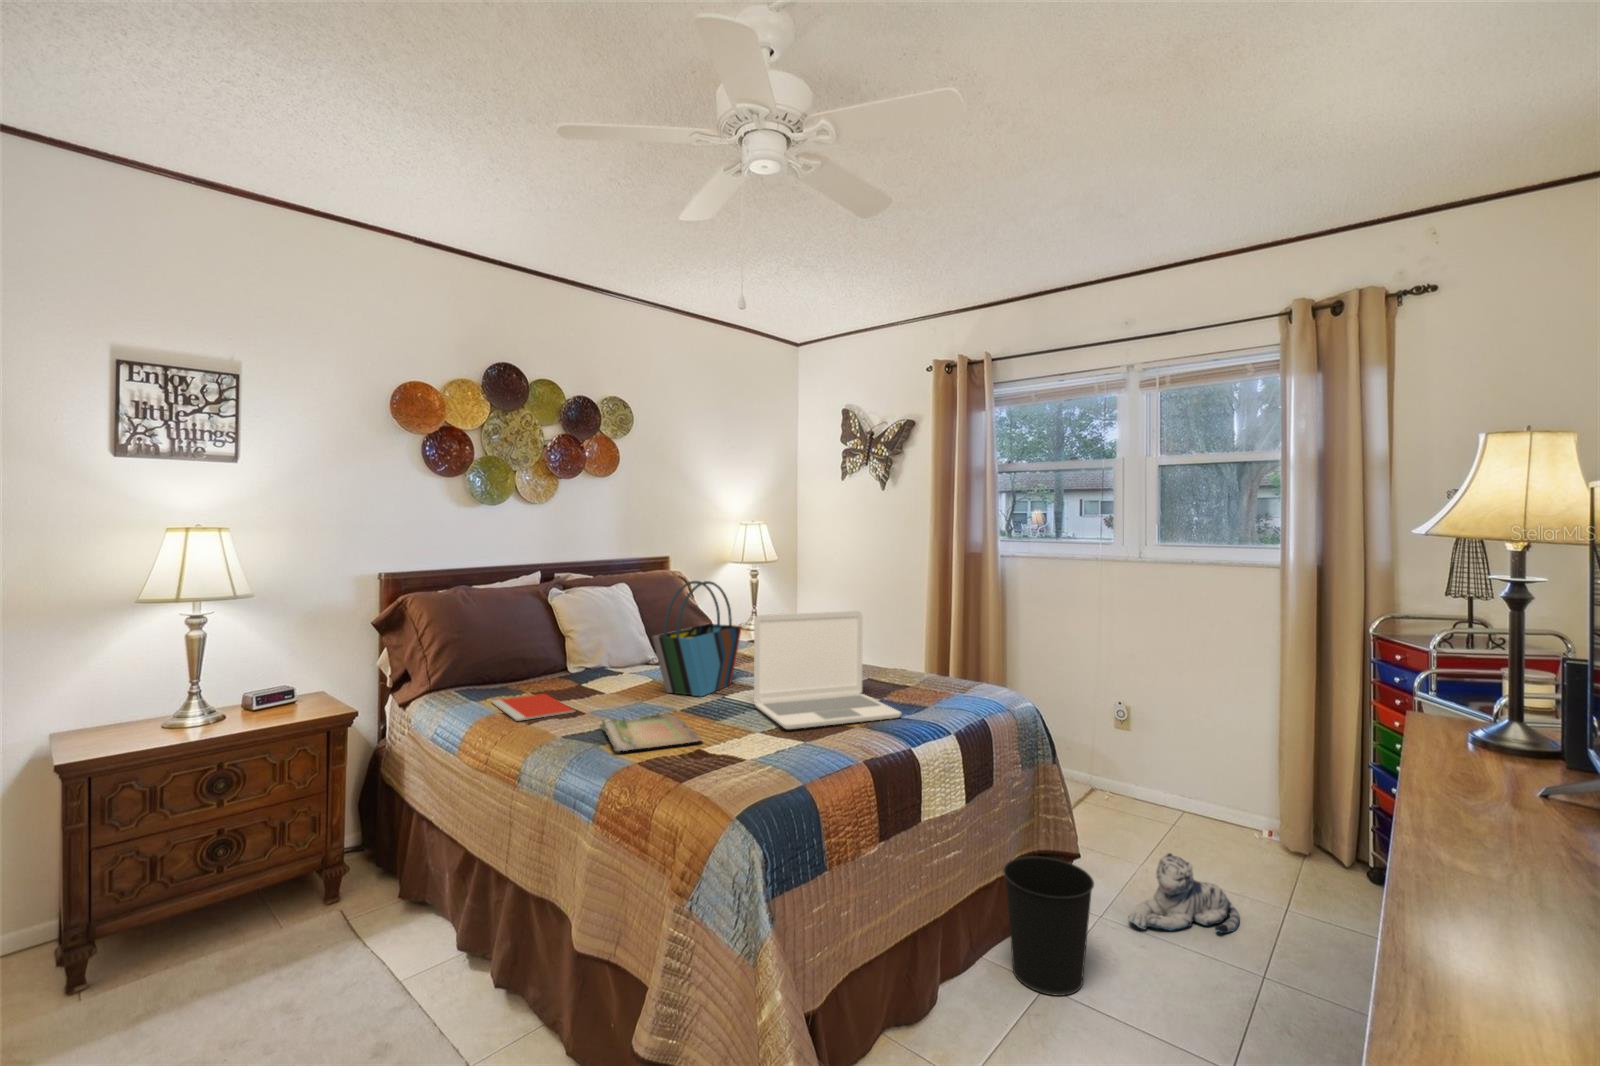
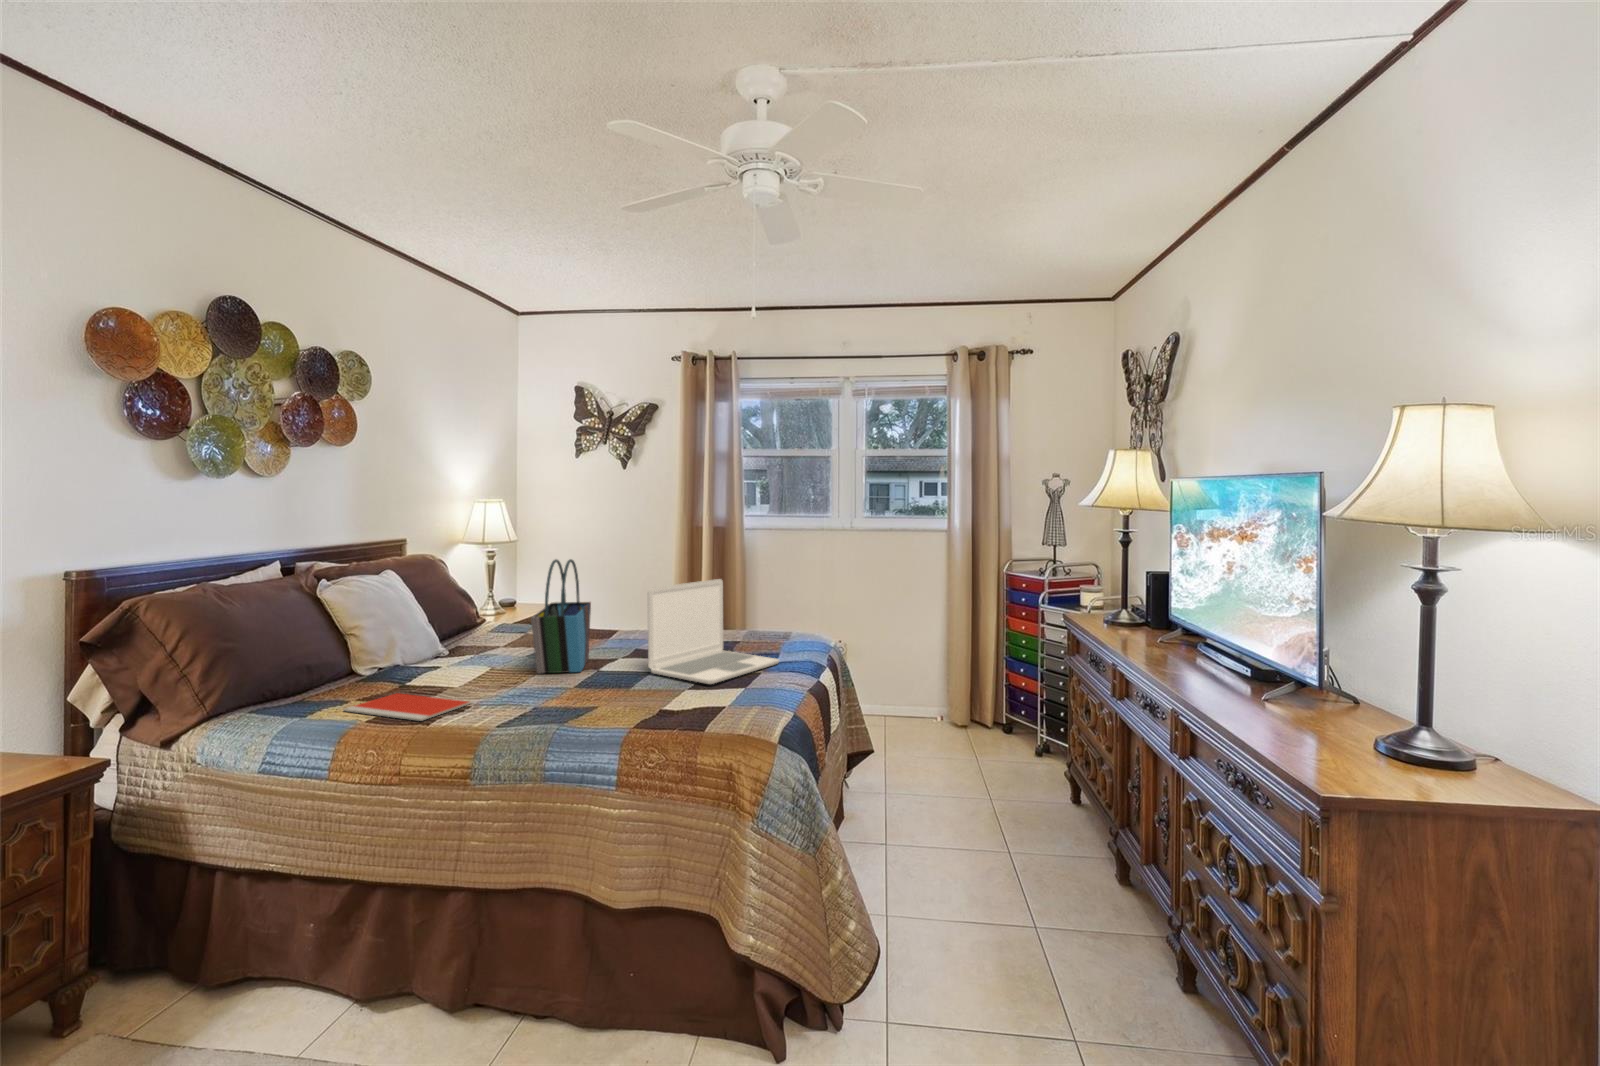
tray: present [602,714,702,752] -> none [526,684,658,726]
plush toy: present [1128,853,1240,933] -> none [904,737,962,794]
wastebasket: present [1003,856,1094,996] -> none [849,754,914,850]

